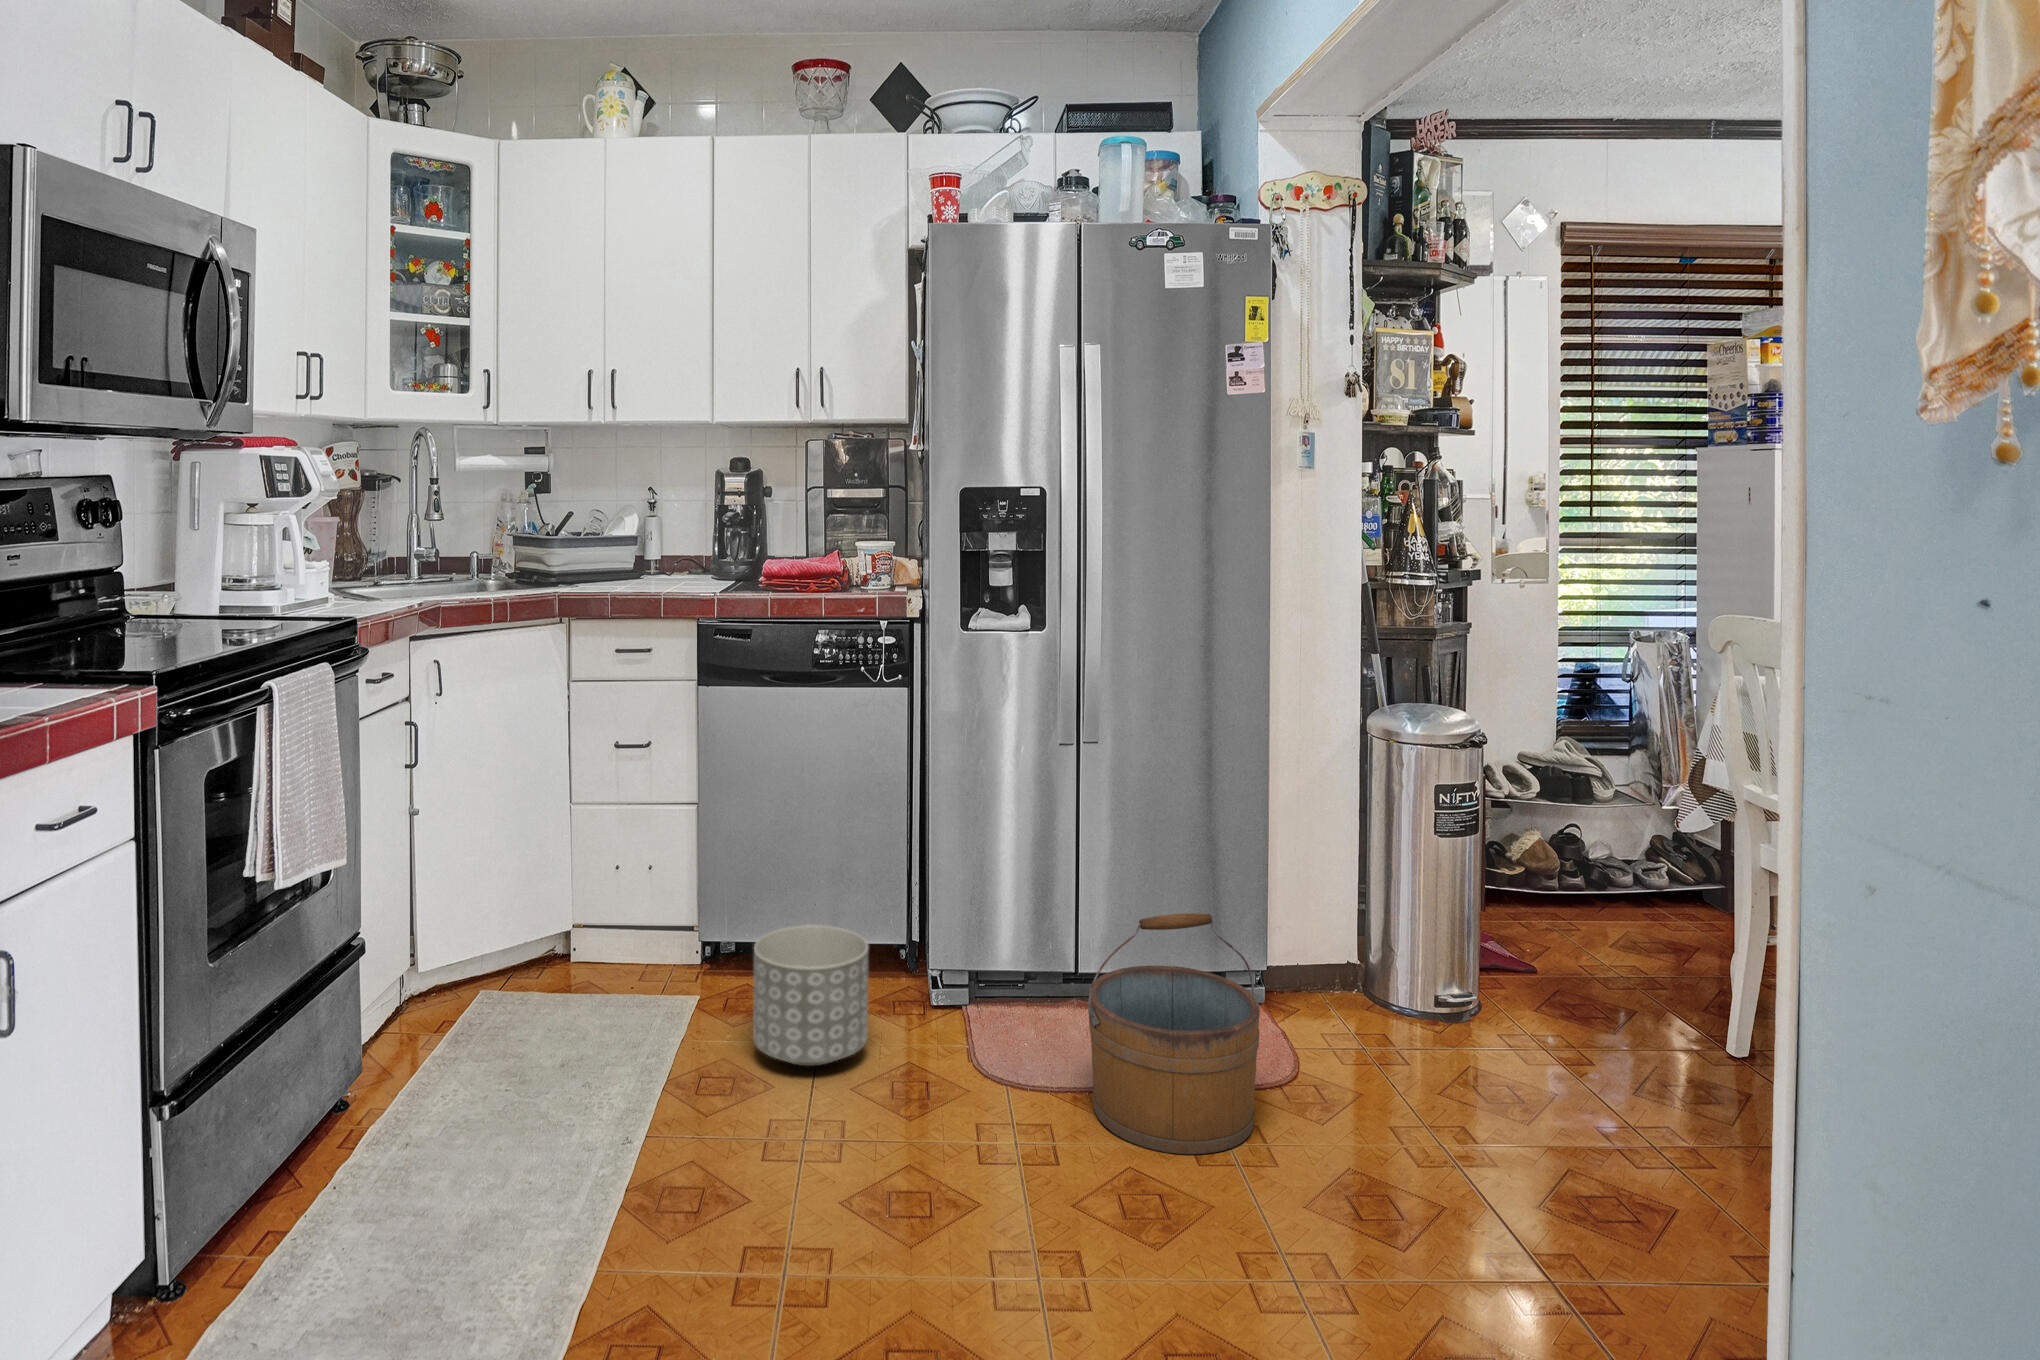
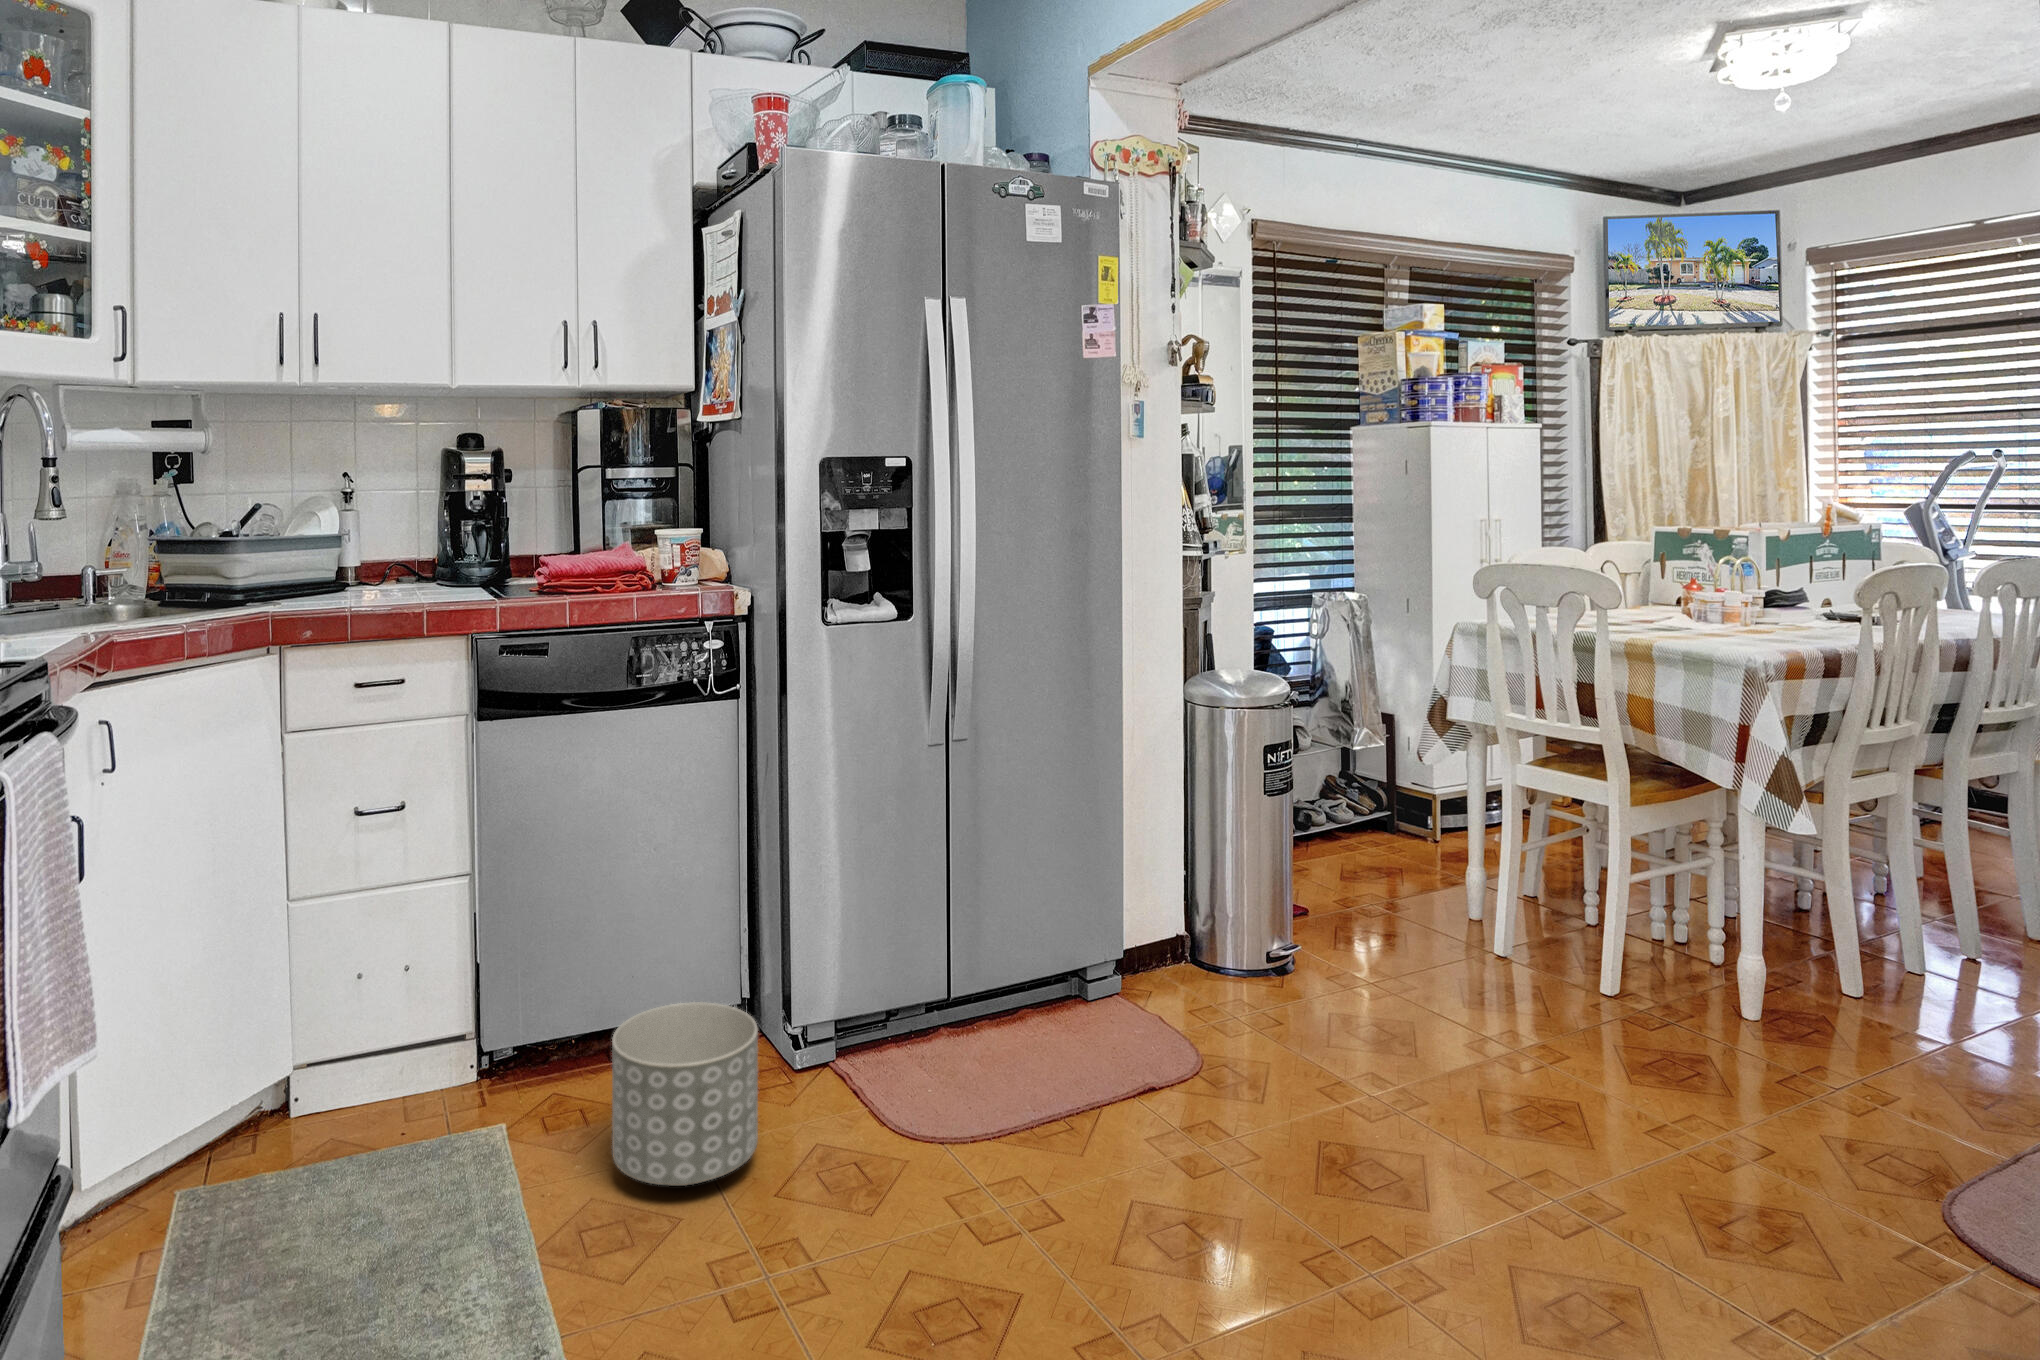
bucket: present [1088,913,1260,1155] -> none [1031,921,1216,1196]

